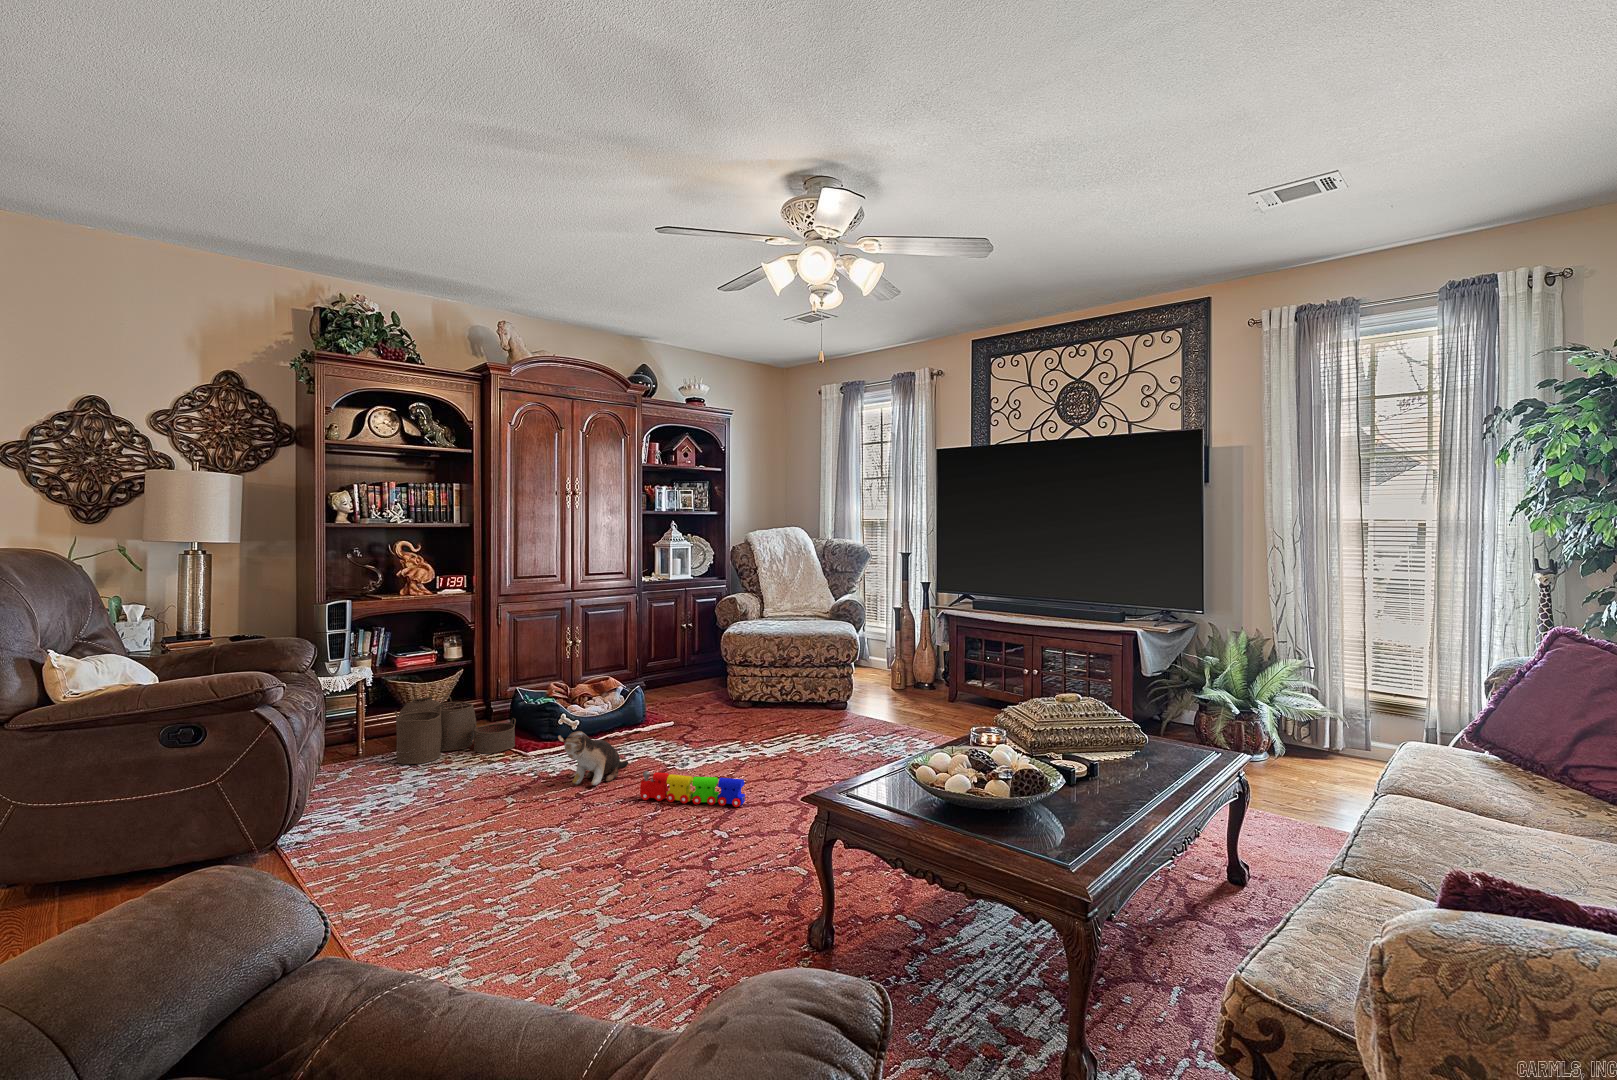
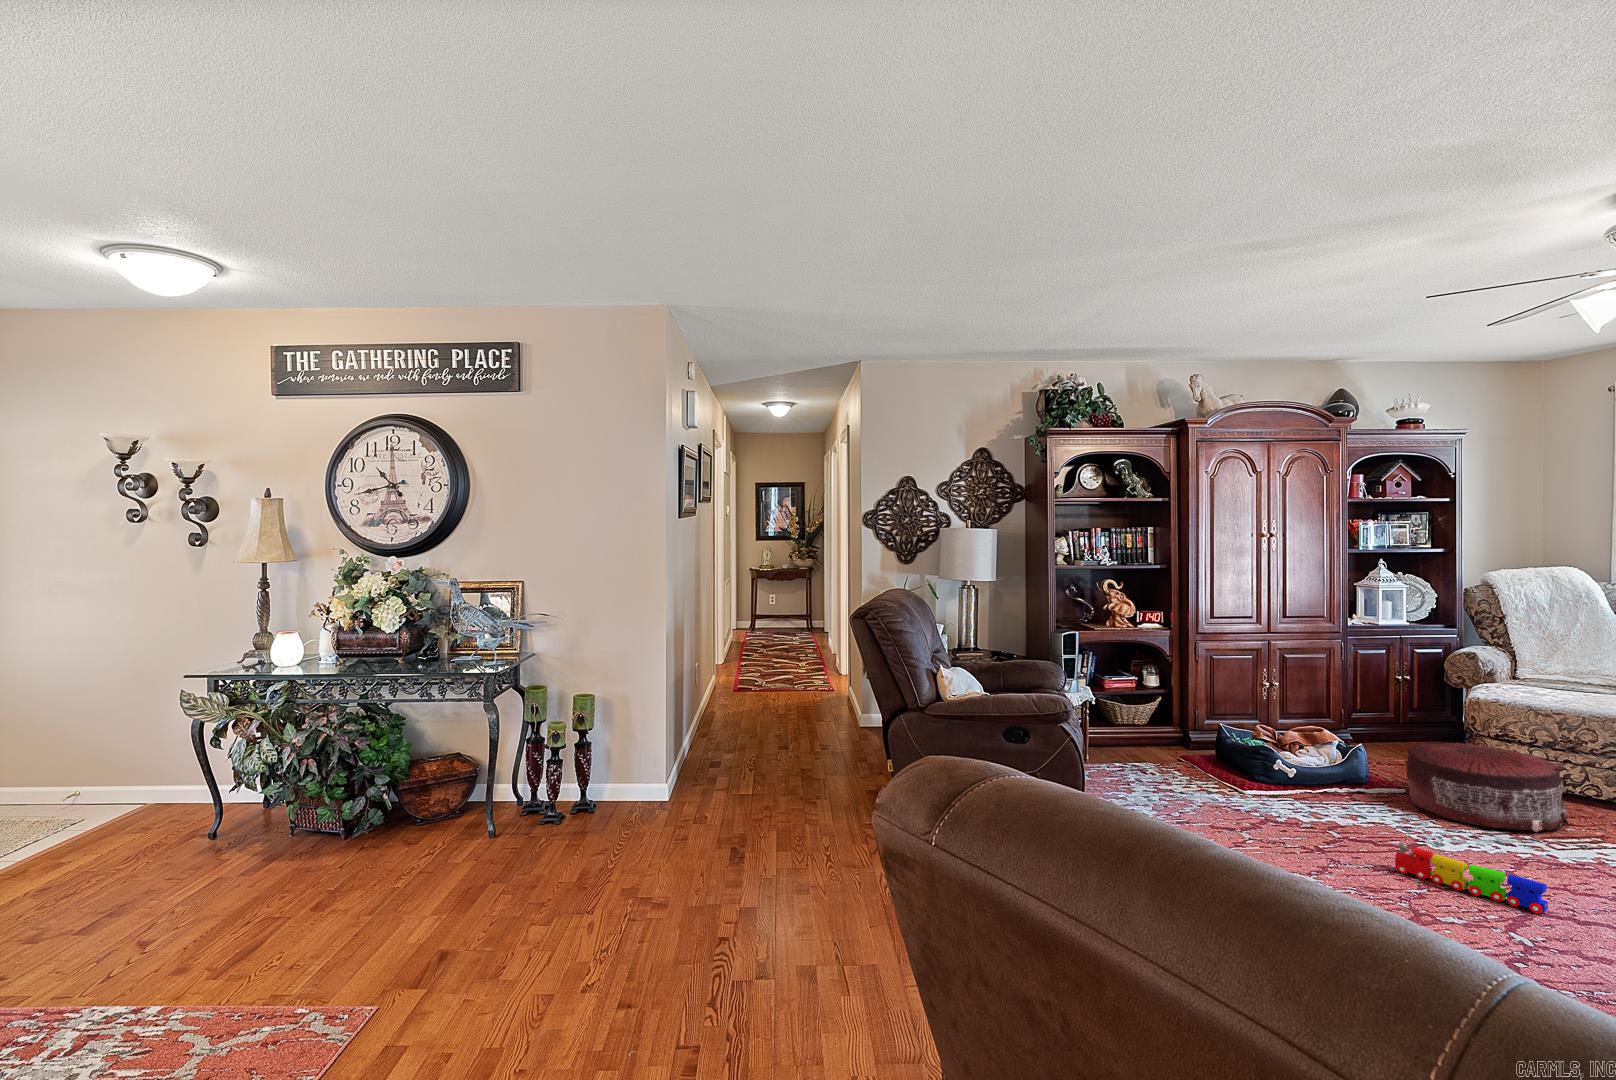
pouf: none [672,671,778,740] -> present [1405,743,1569,832]
woven basket: present [395,695,516,764] -> none [1110,717,1225,784]
plush toy: present [558,731,628,785] -> none [1293,785,1364,843]

